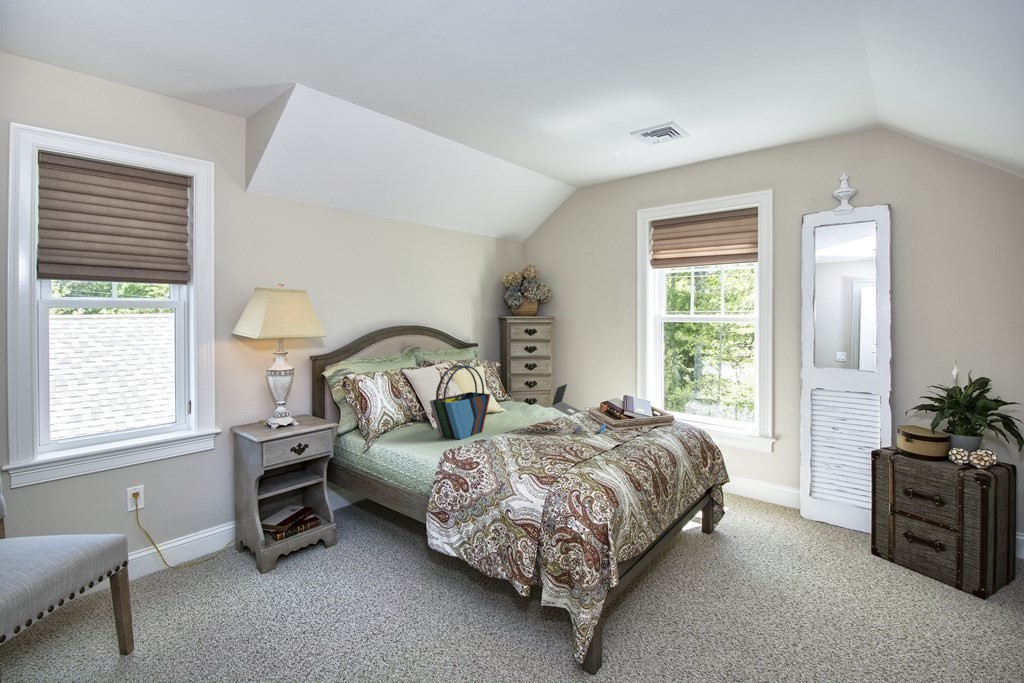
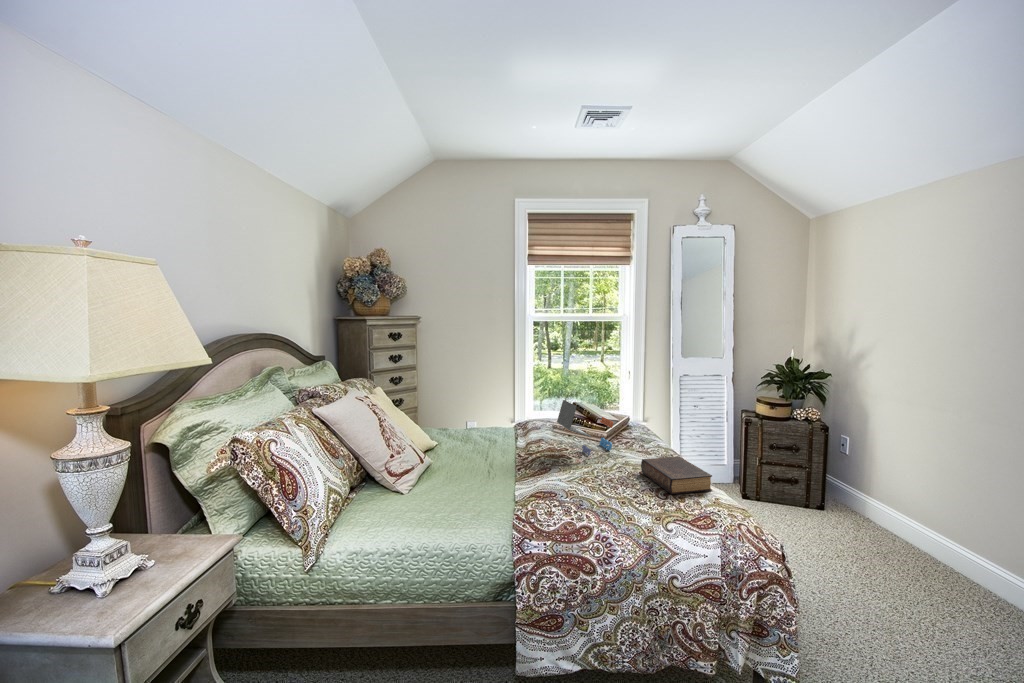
tote bag: present [430,365,490,439] -> none [456,394,498,501]
book: none [563,436,617,466] -> present [641,456,712,494]

